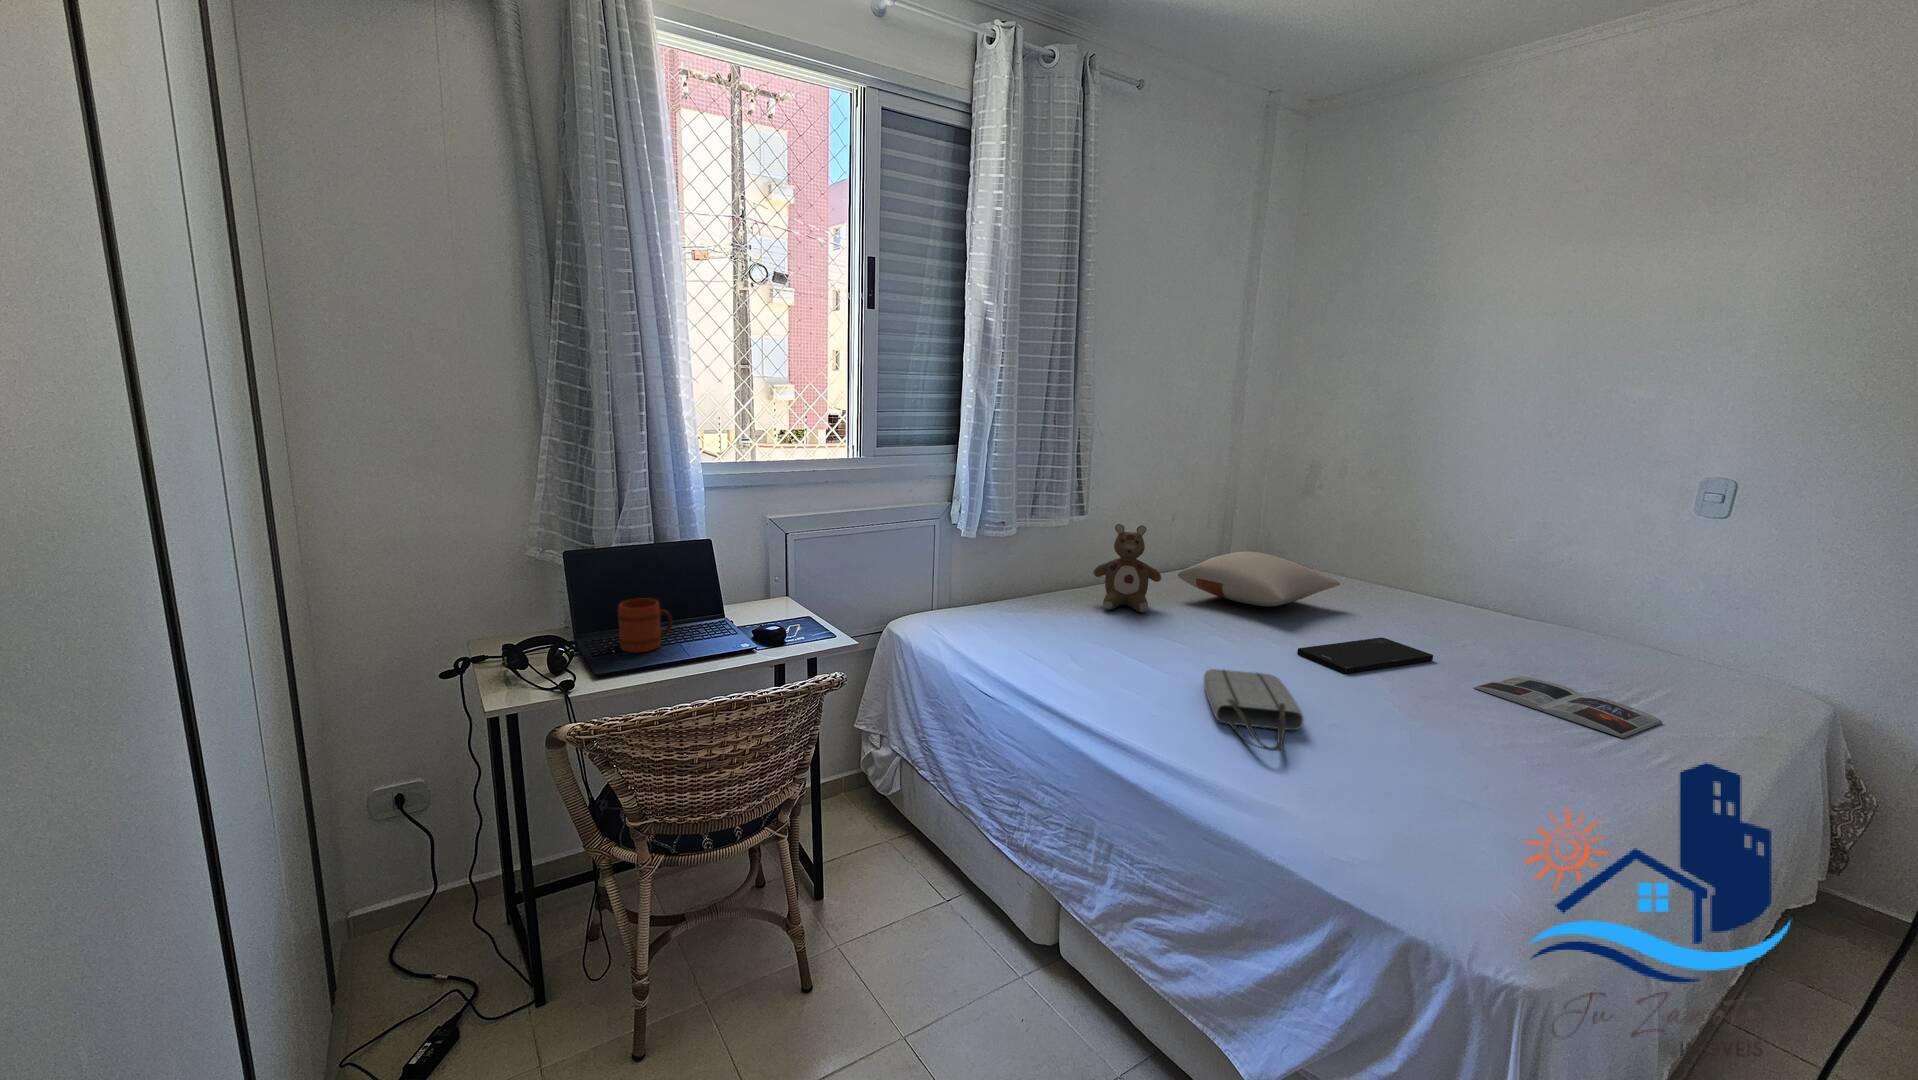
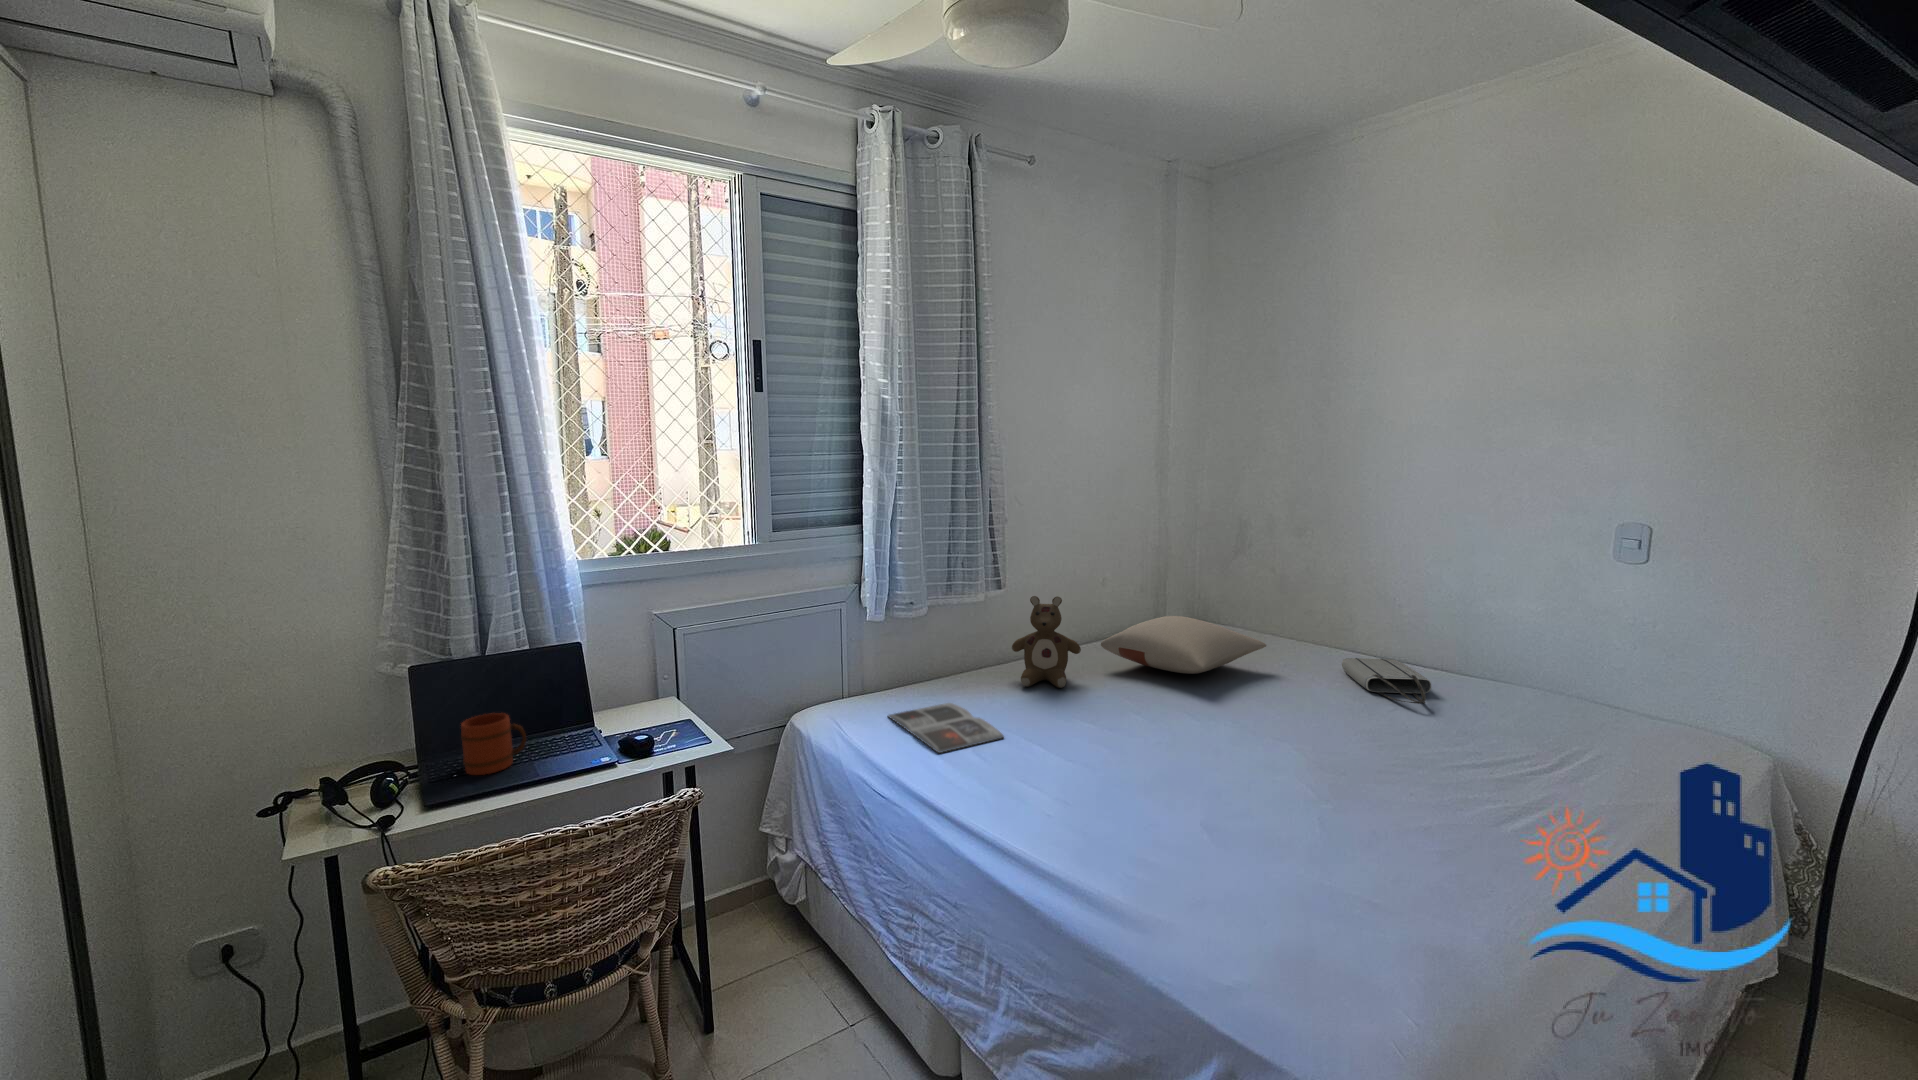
smartphone: present [1297,638,1433,673] -> none [1215,703,1356,748]
tote bag: present [1204,669,1304,751] -> present [1342,658,1431,704]
magazine: present [1474,676,1663,738] -> present [889,703,1004,753]

